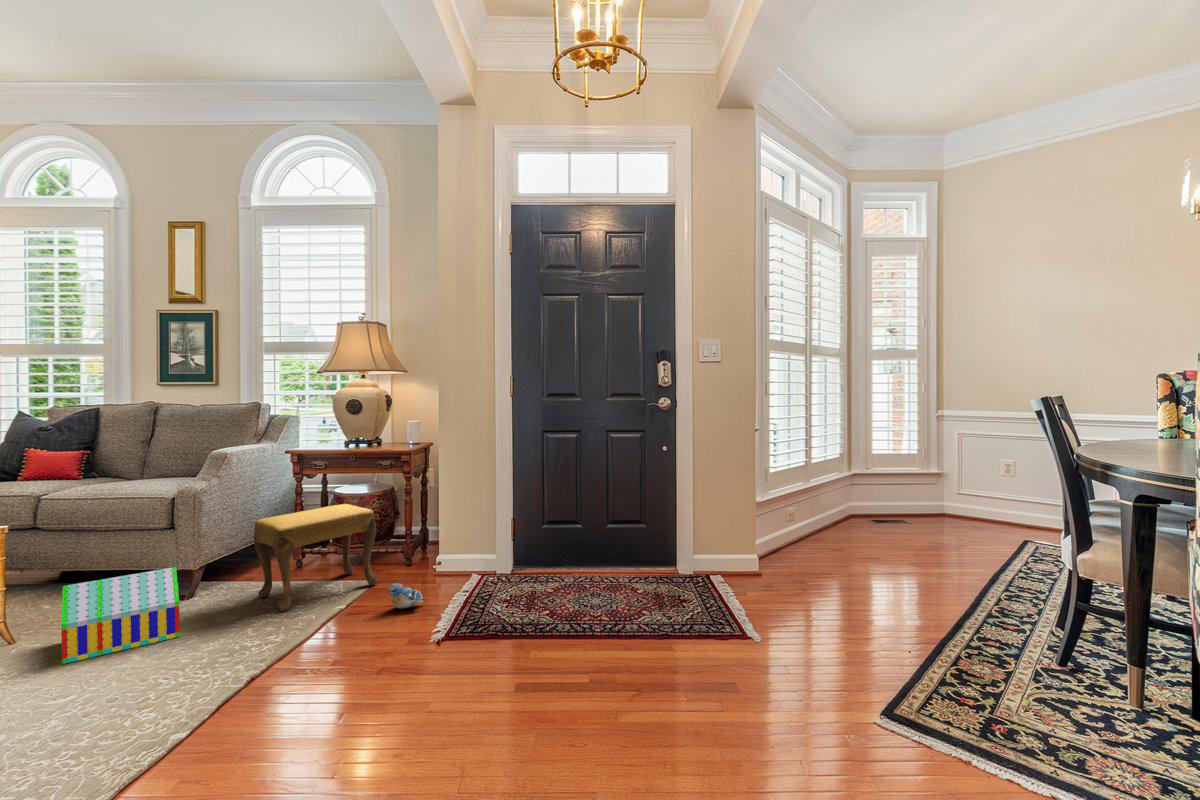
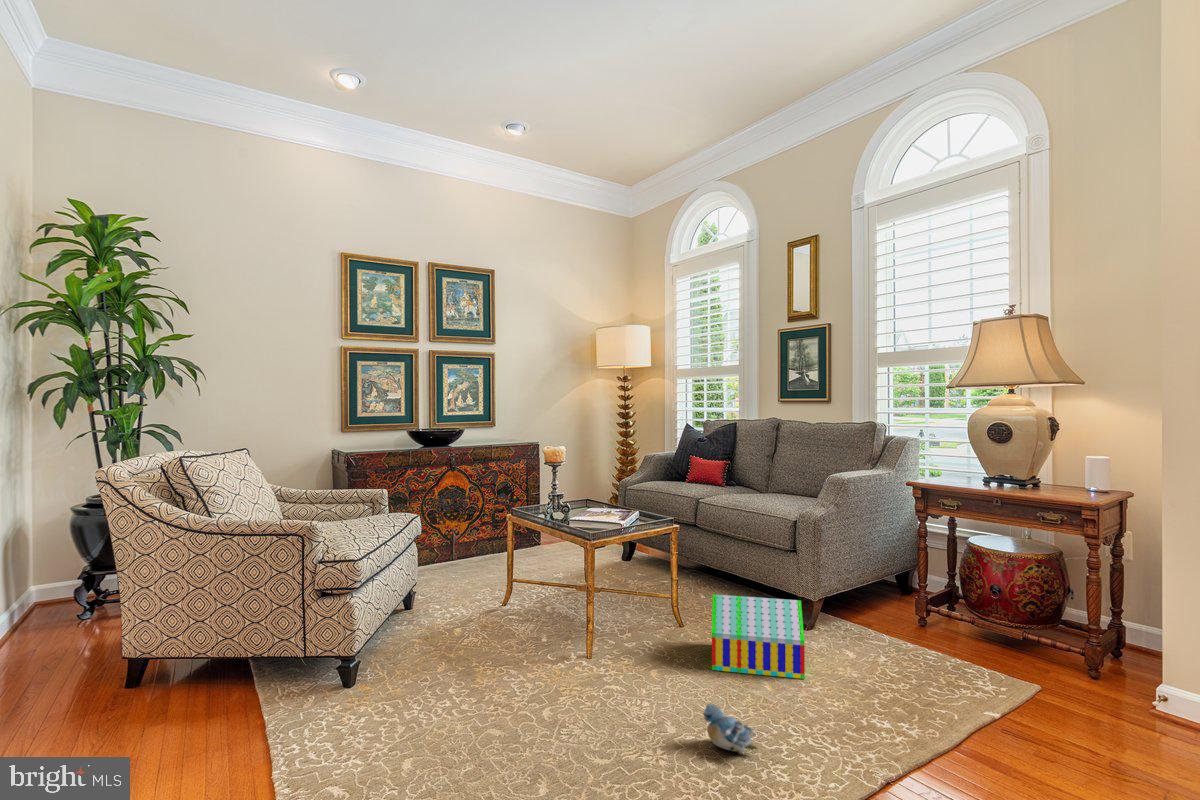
footstool: present [254,504,377,612] -> none [876,563,1043,693]
plush toy: present [388,583,426,608] -> present [703,704,757,752]

